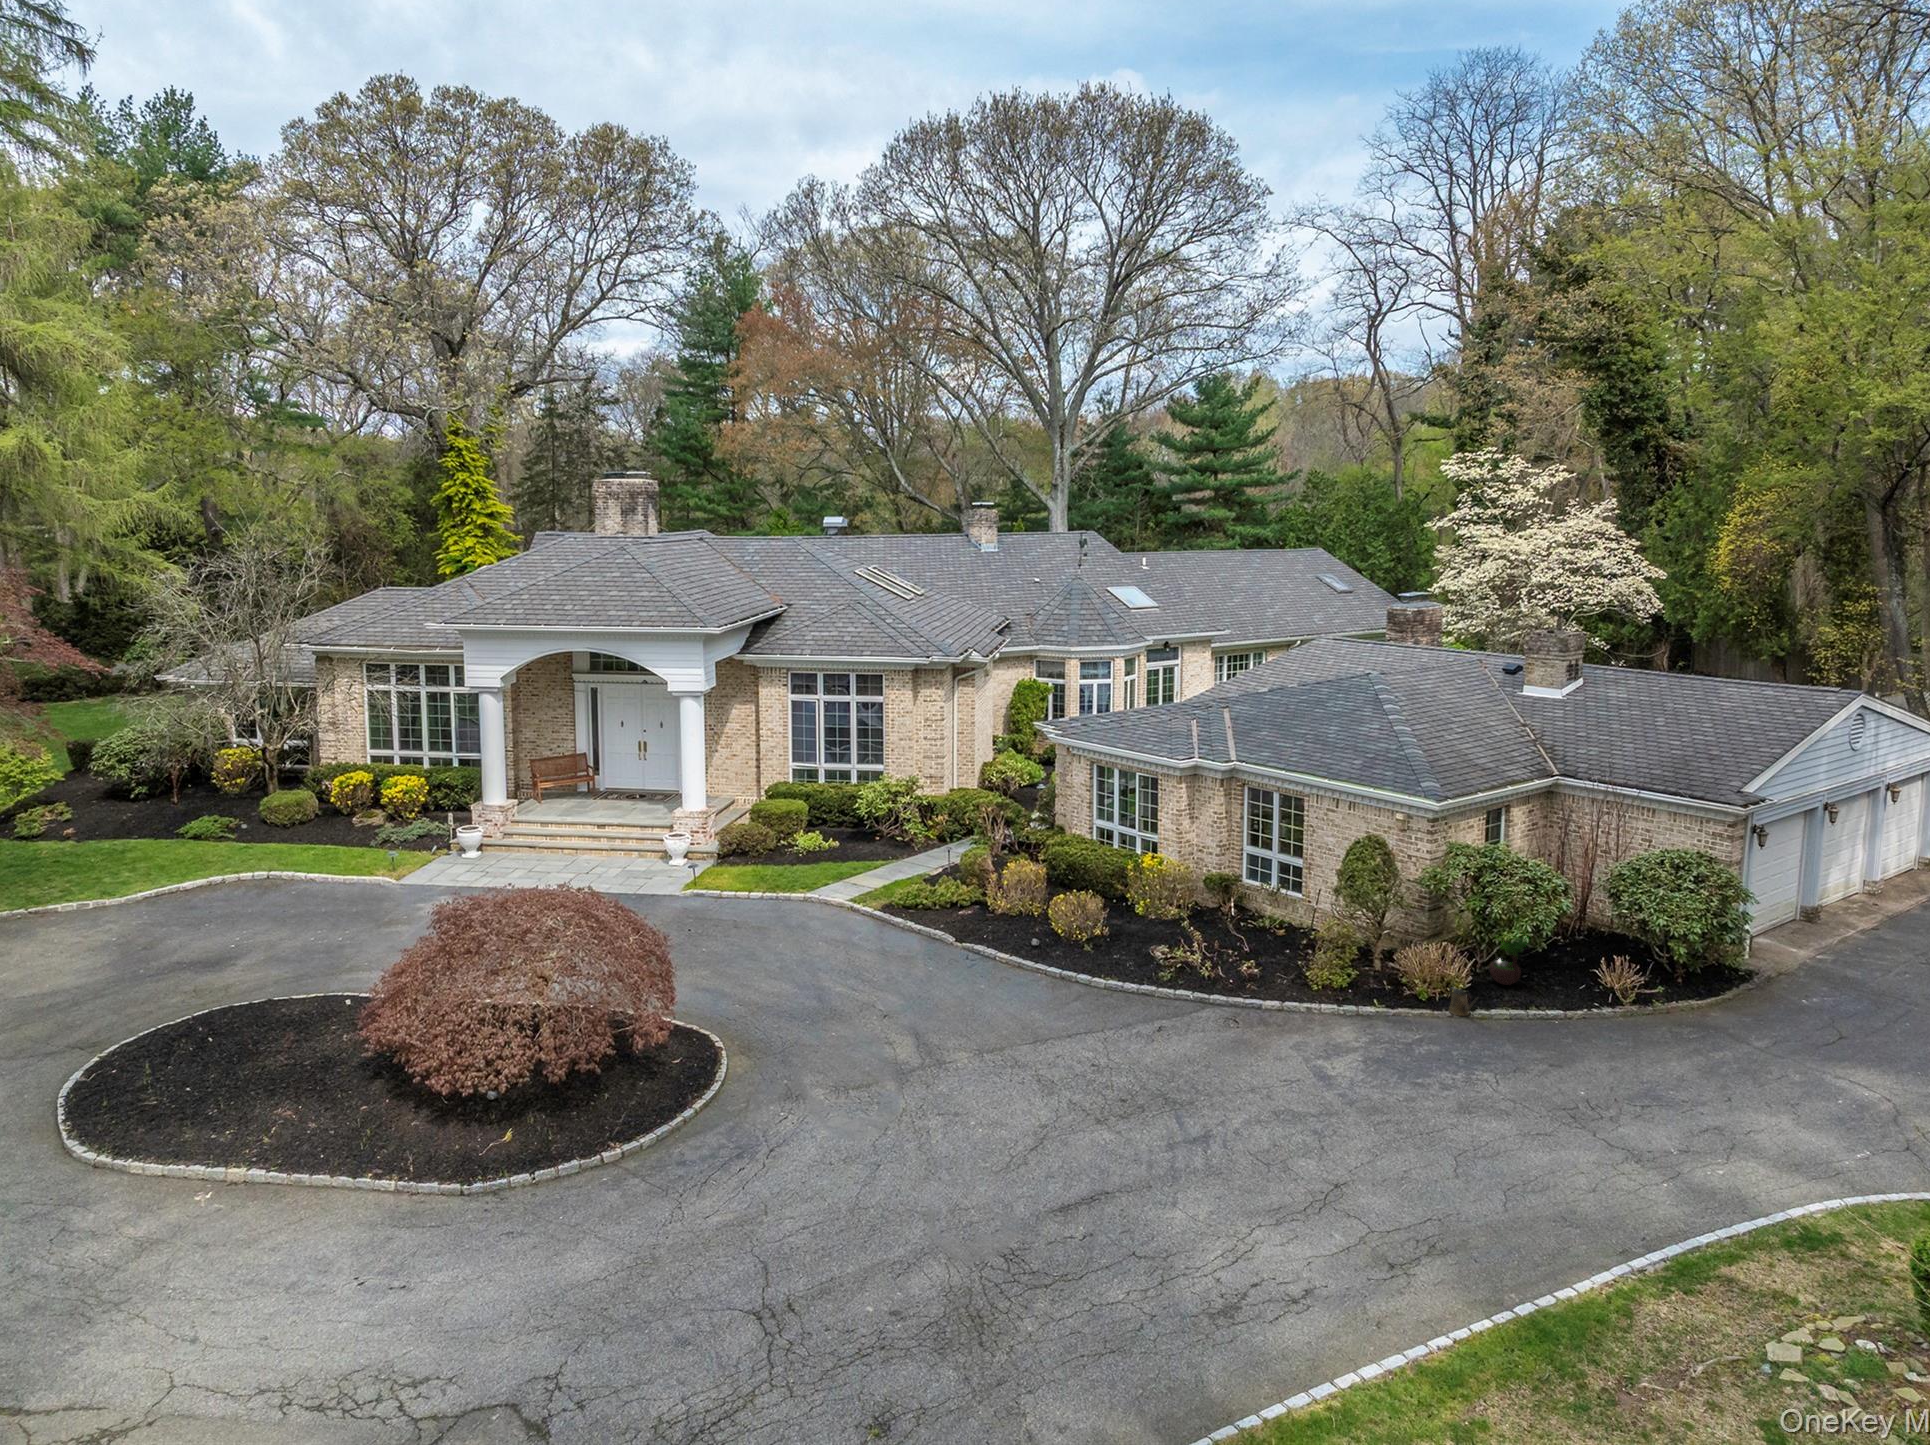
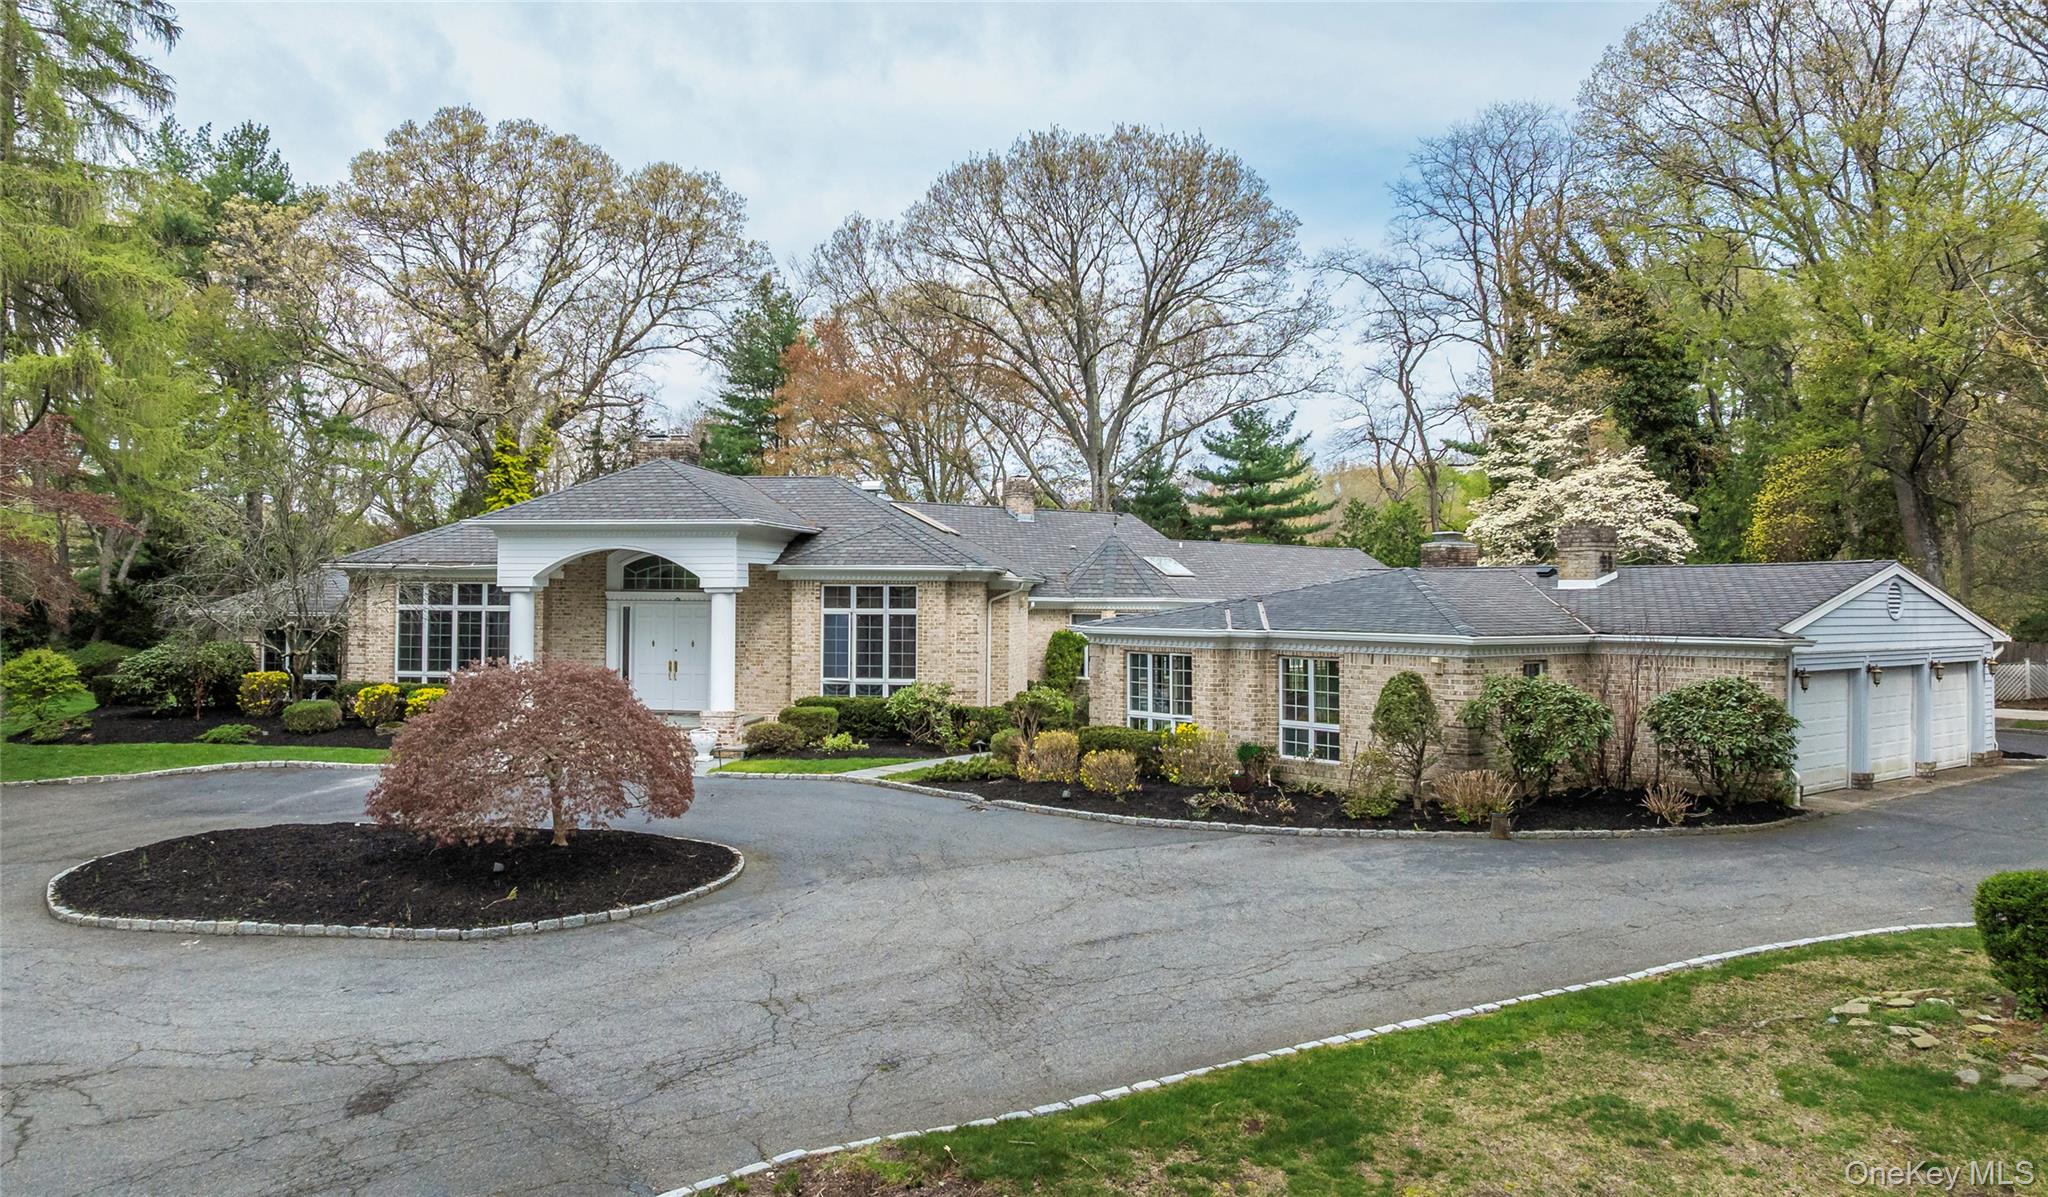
potted tree: present [1490,933,1529,985] -> present [1229,742,1258,792]

